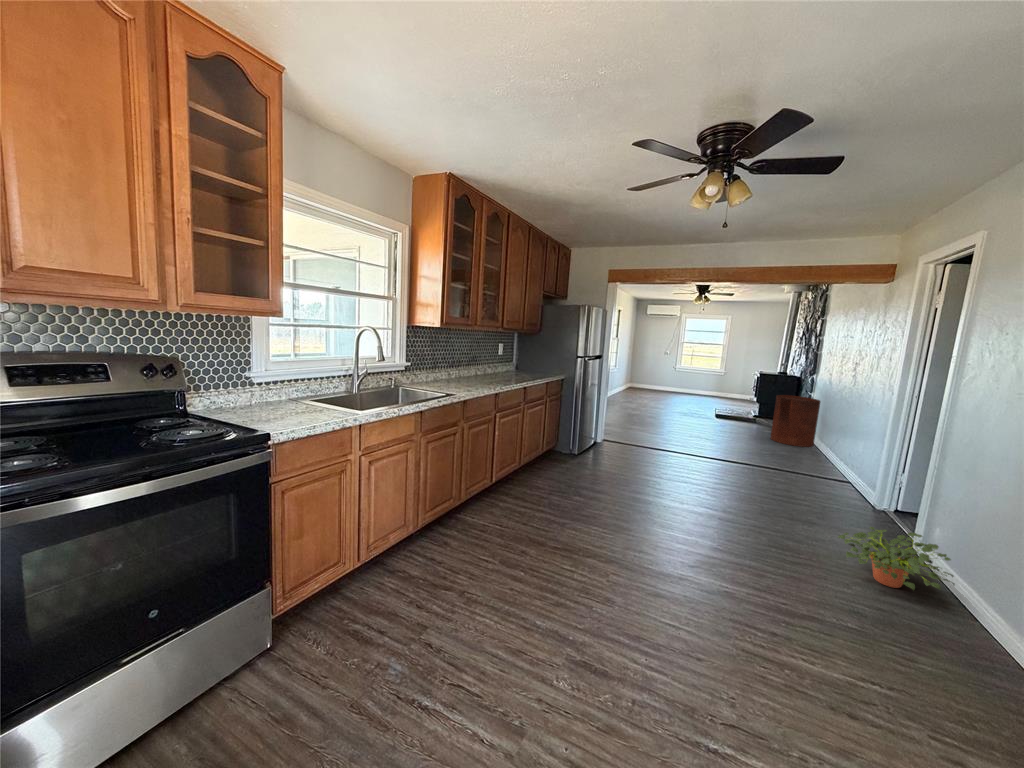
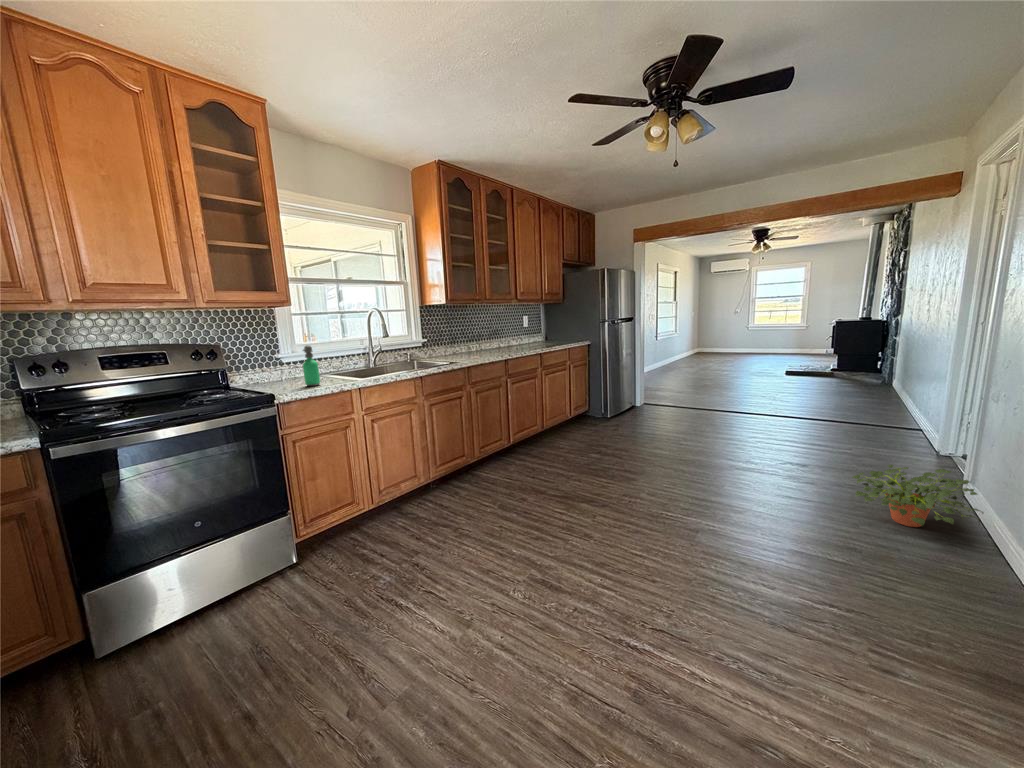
soap dispenser: none [295,369,315,420] -> present [303,345,320,386]
trash can: present [770,395,820,447] -> none [841,341,900,396]

